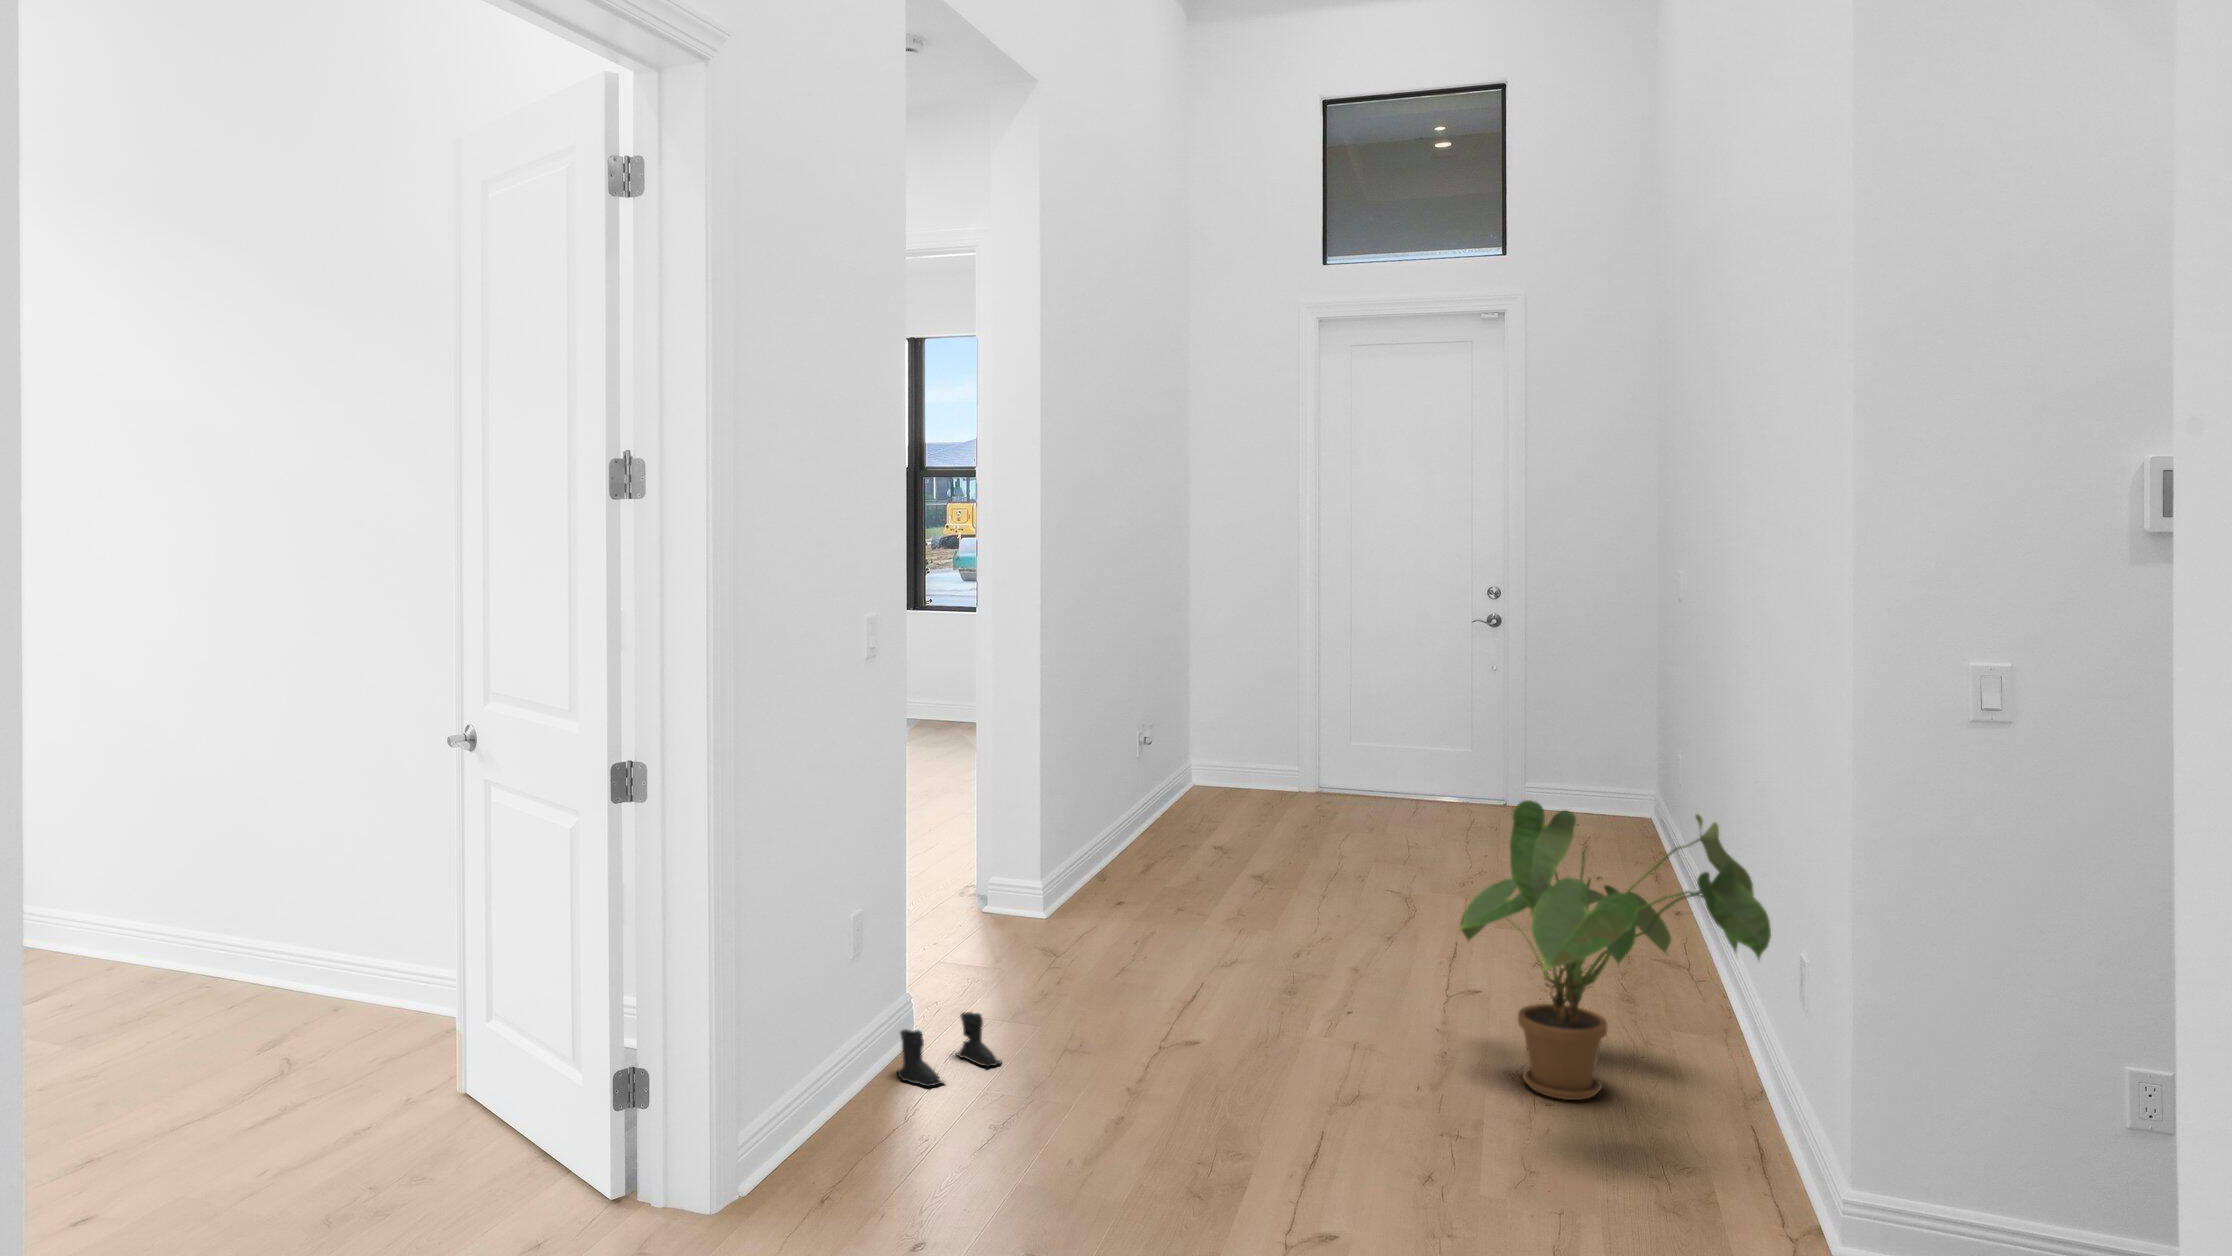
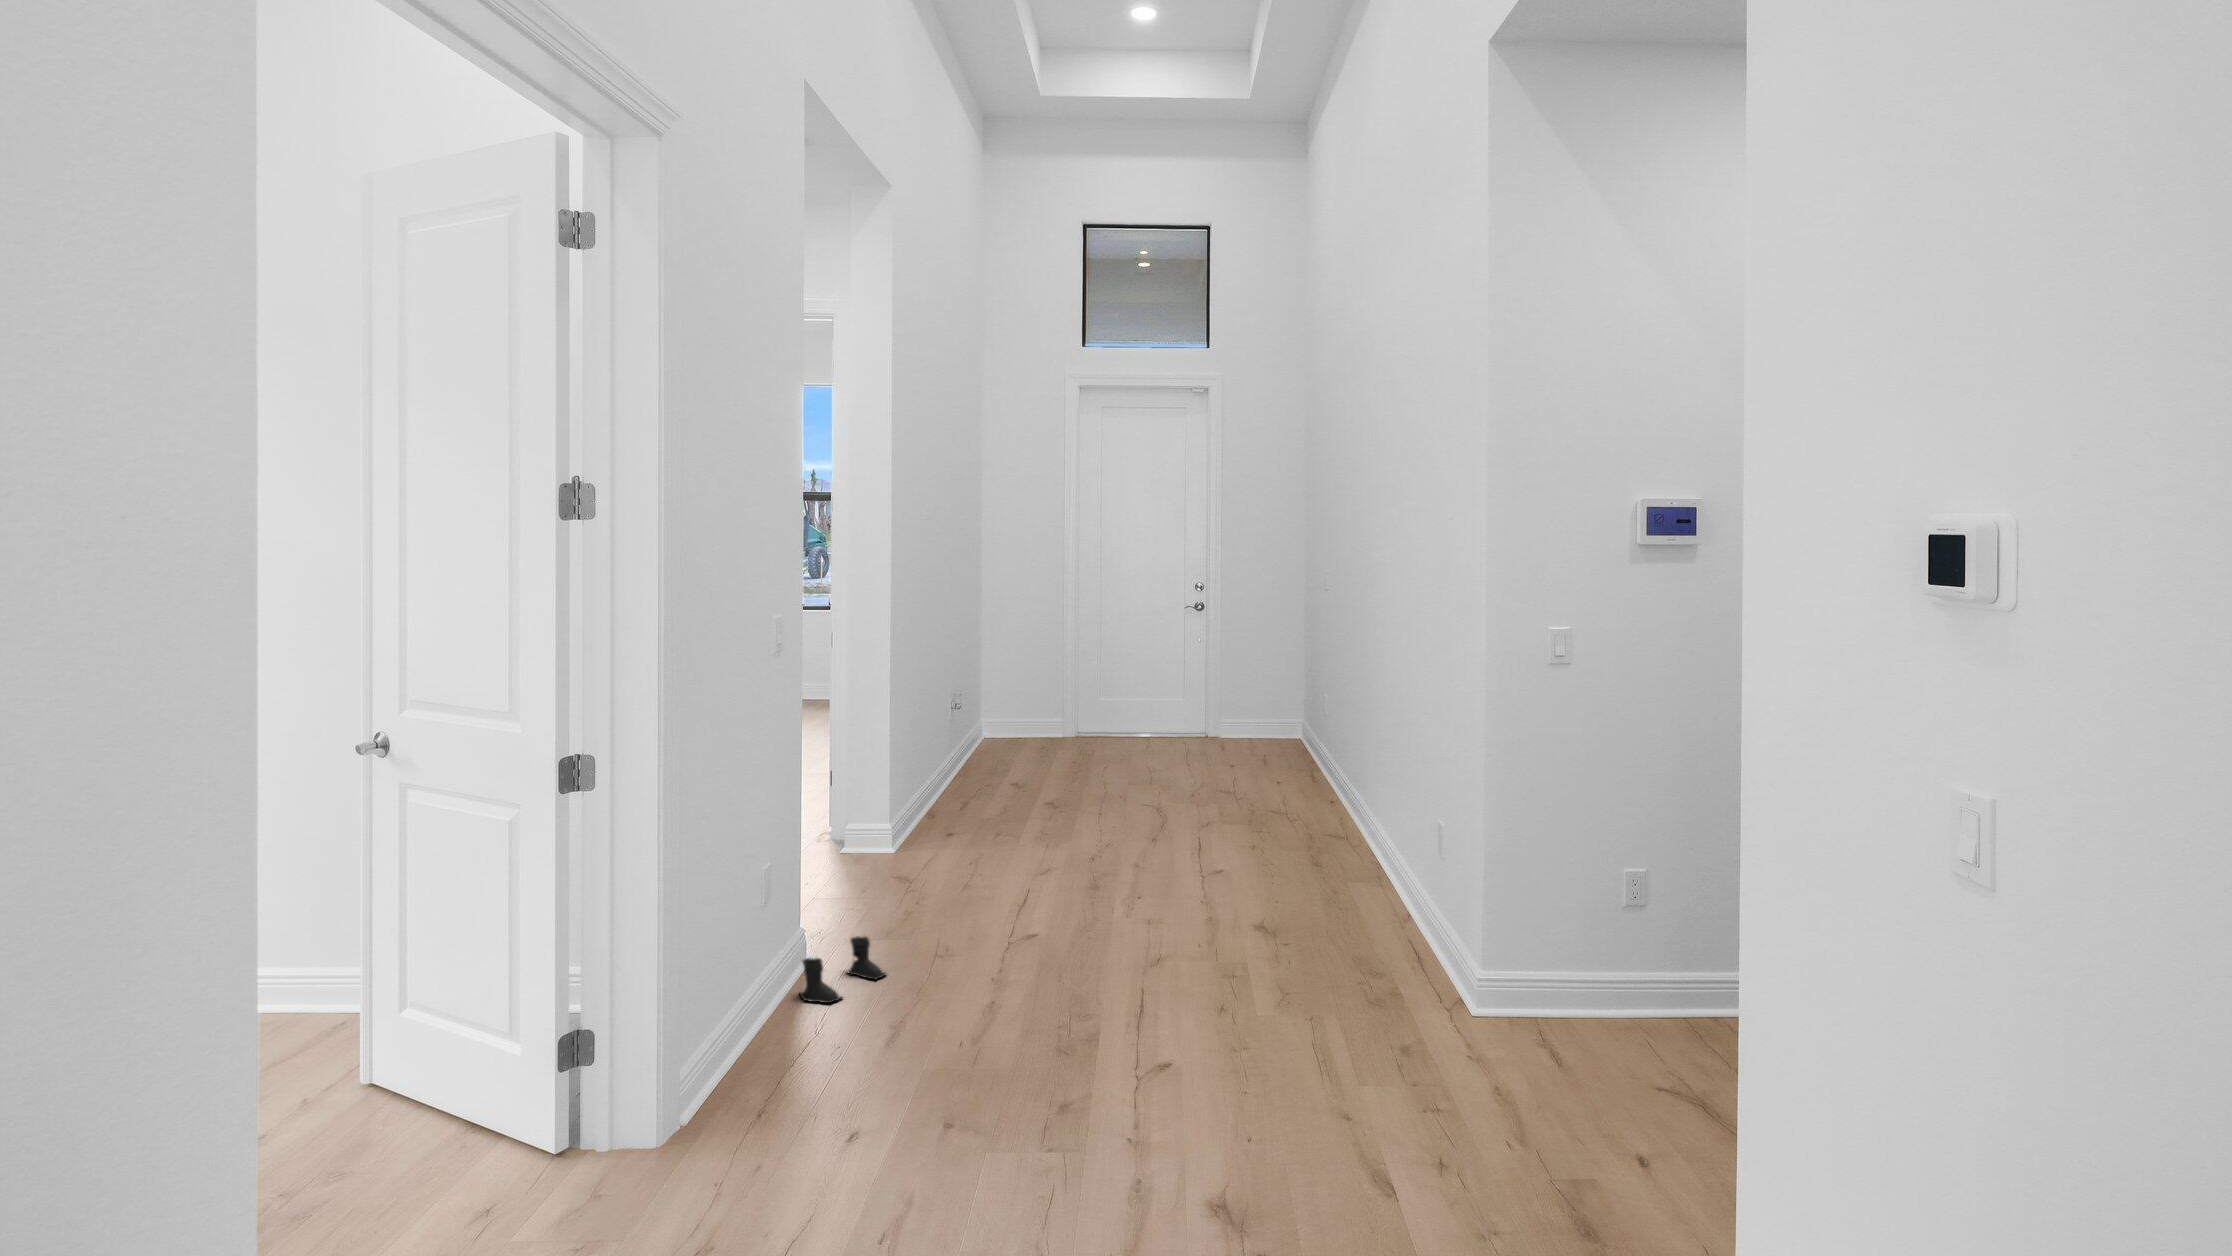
house plant: present [1460,800,1771,1100] -> none [1222,735,1432,943]

